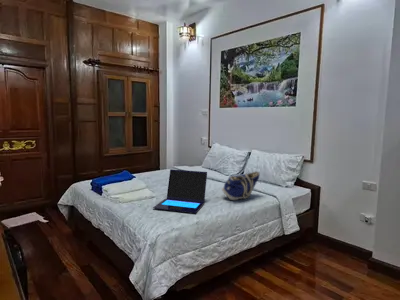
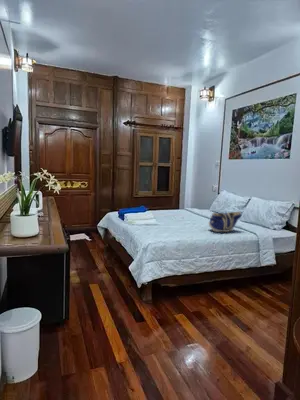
laptop: present [153,169,207,213] -> none [153,205,196,235]

